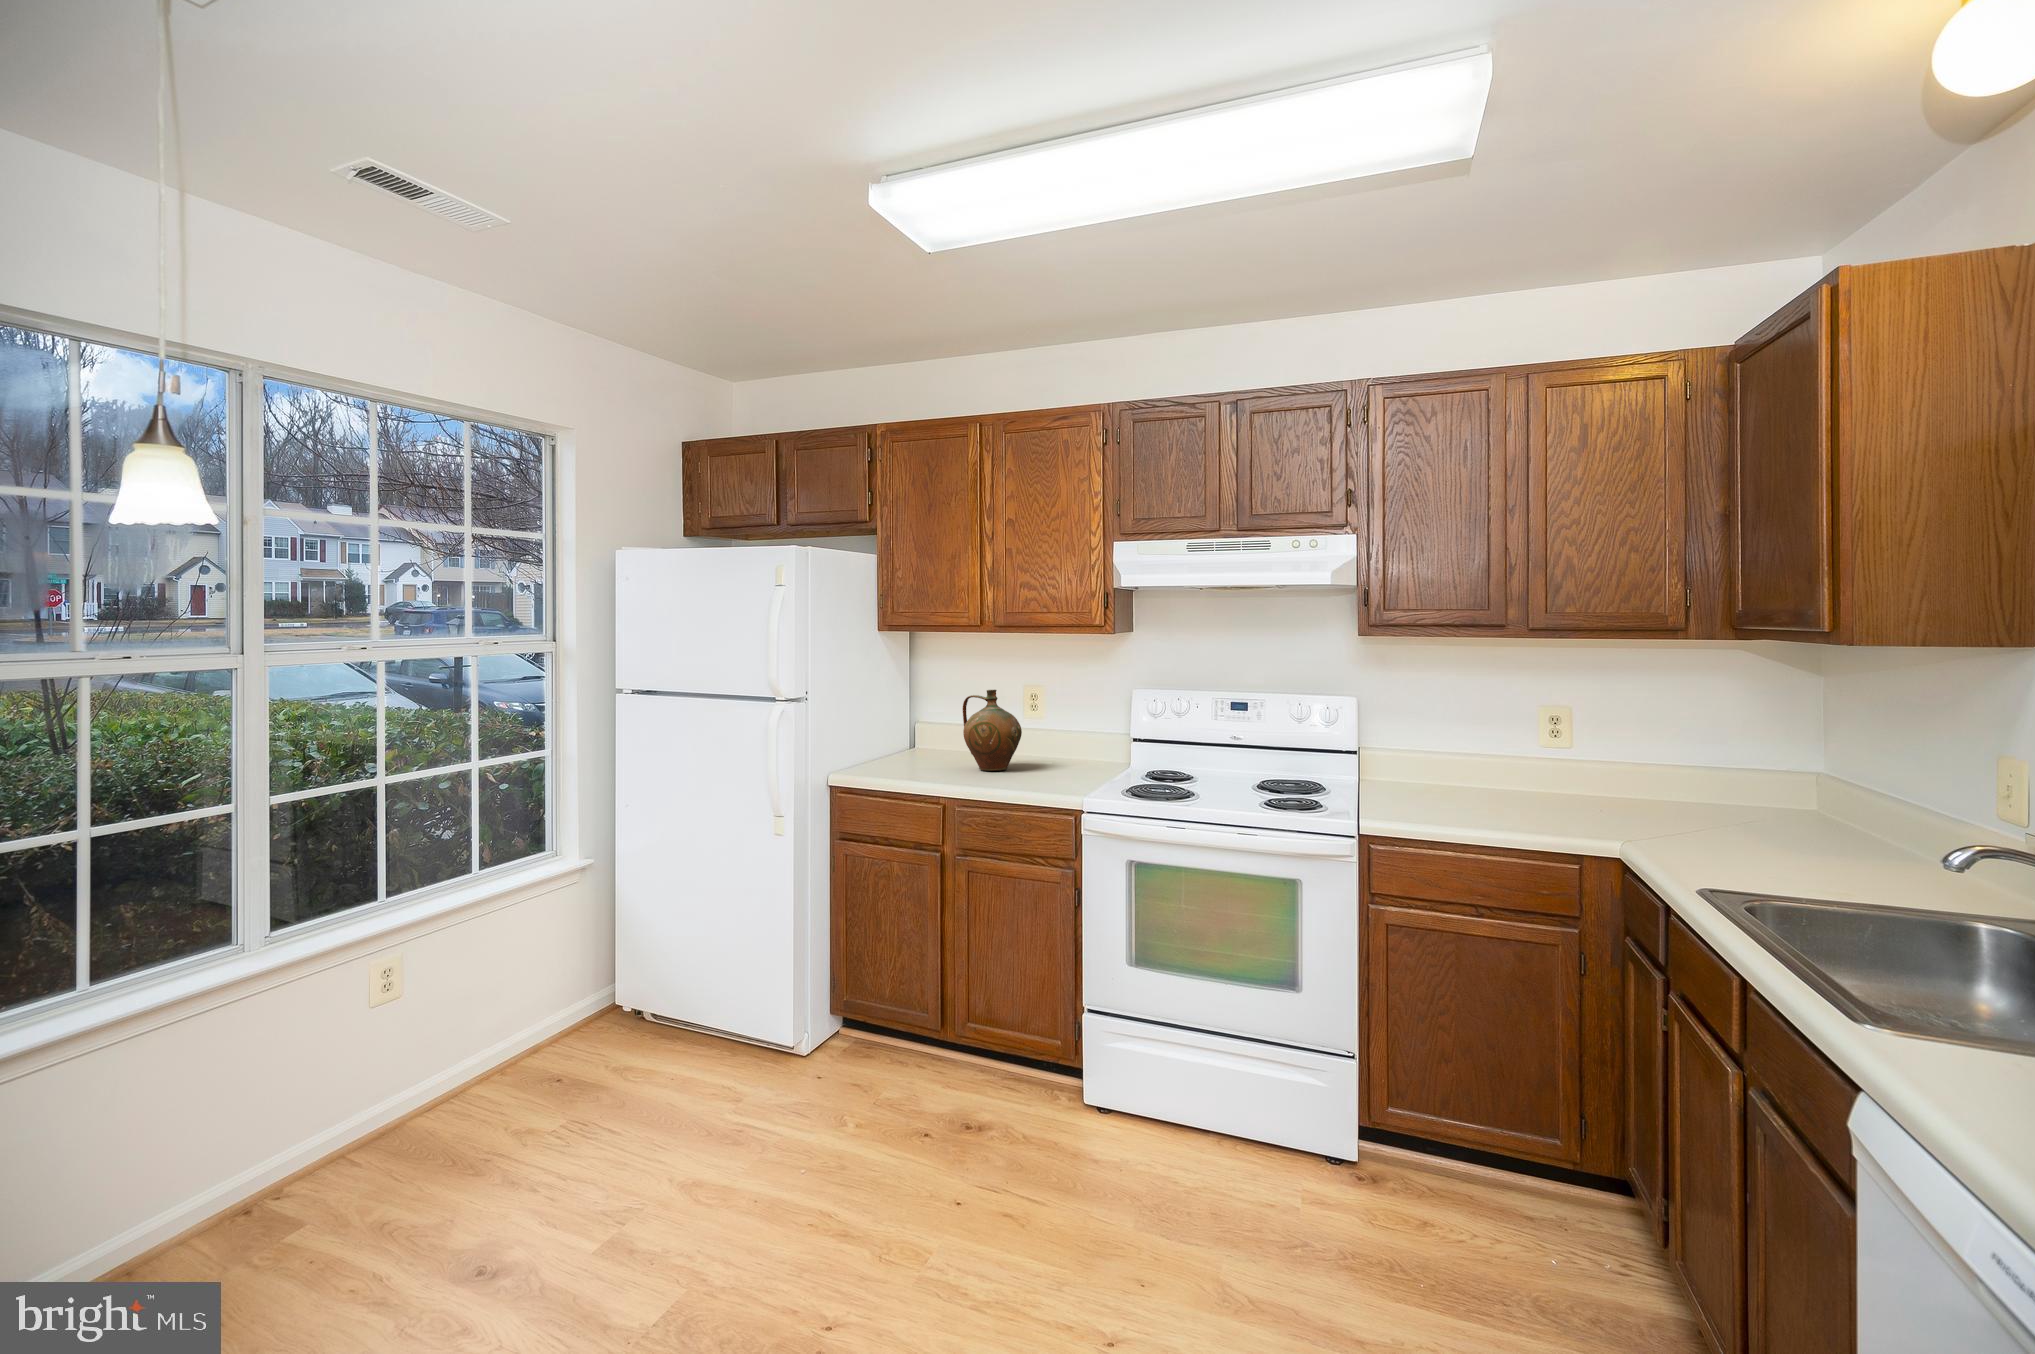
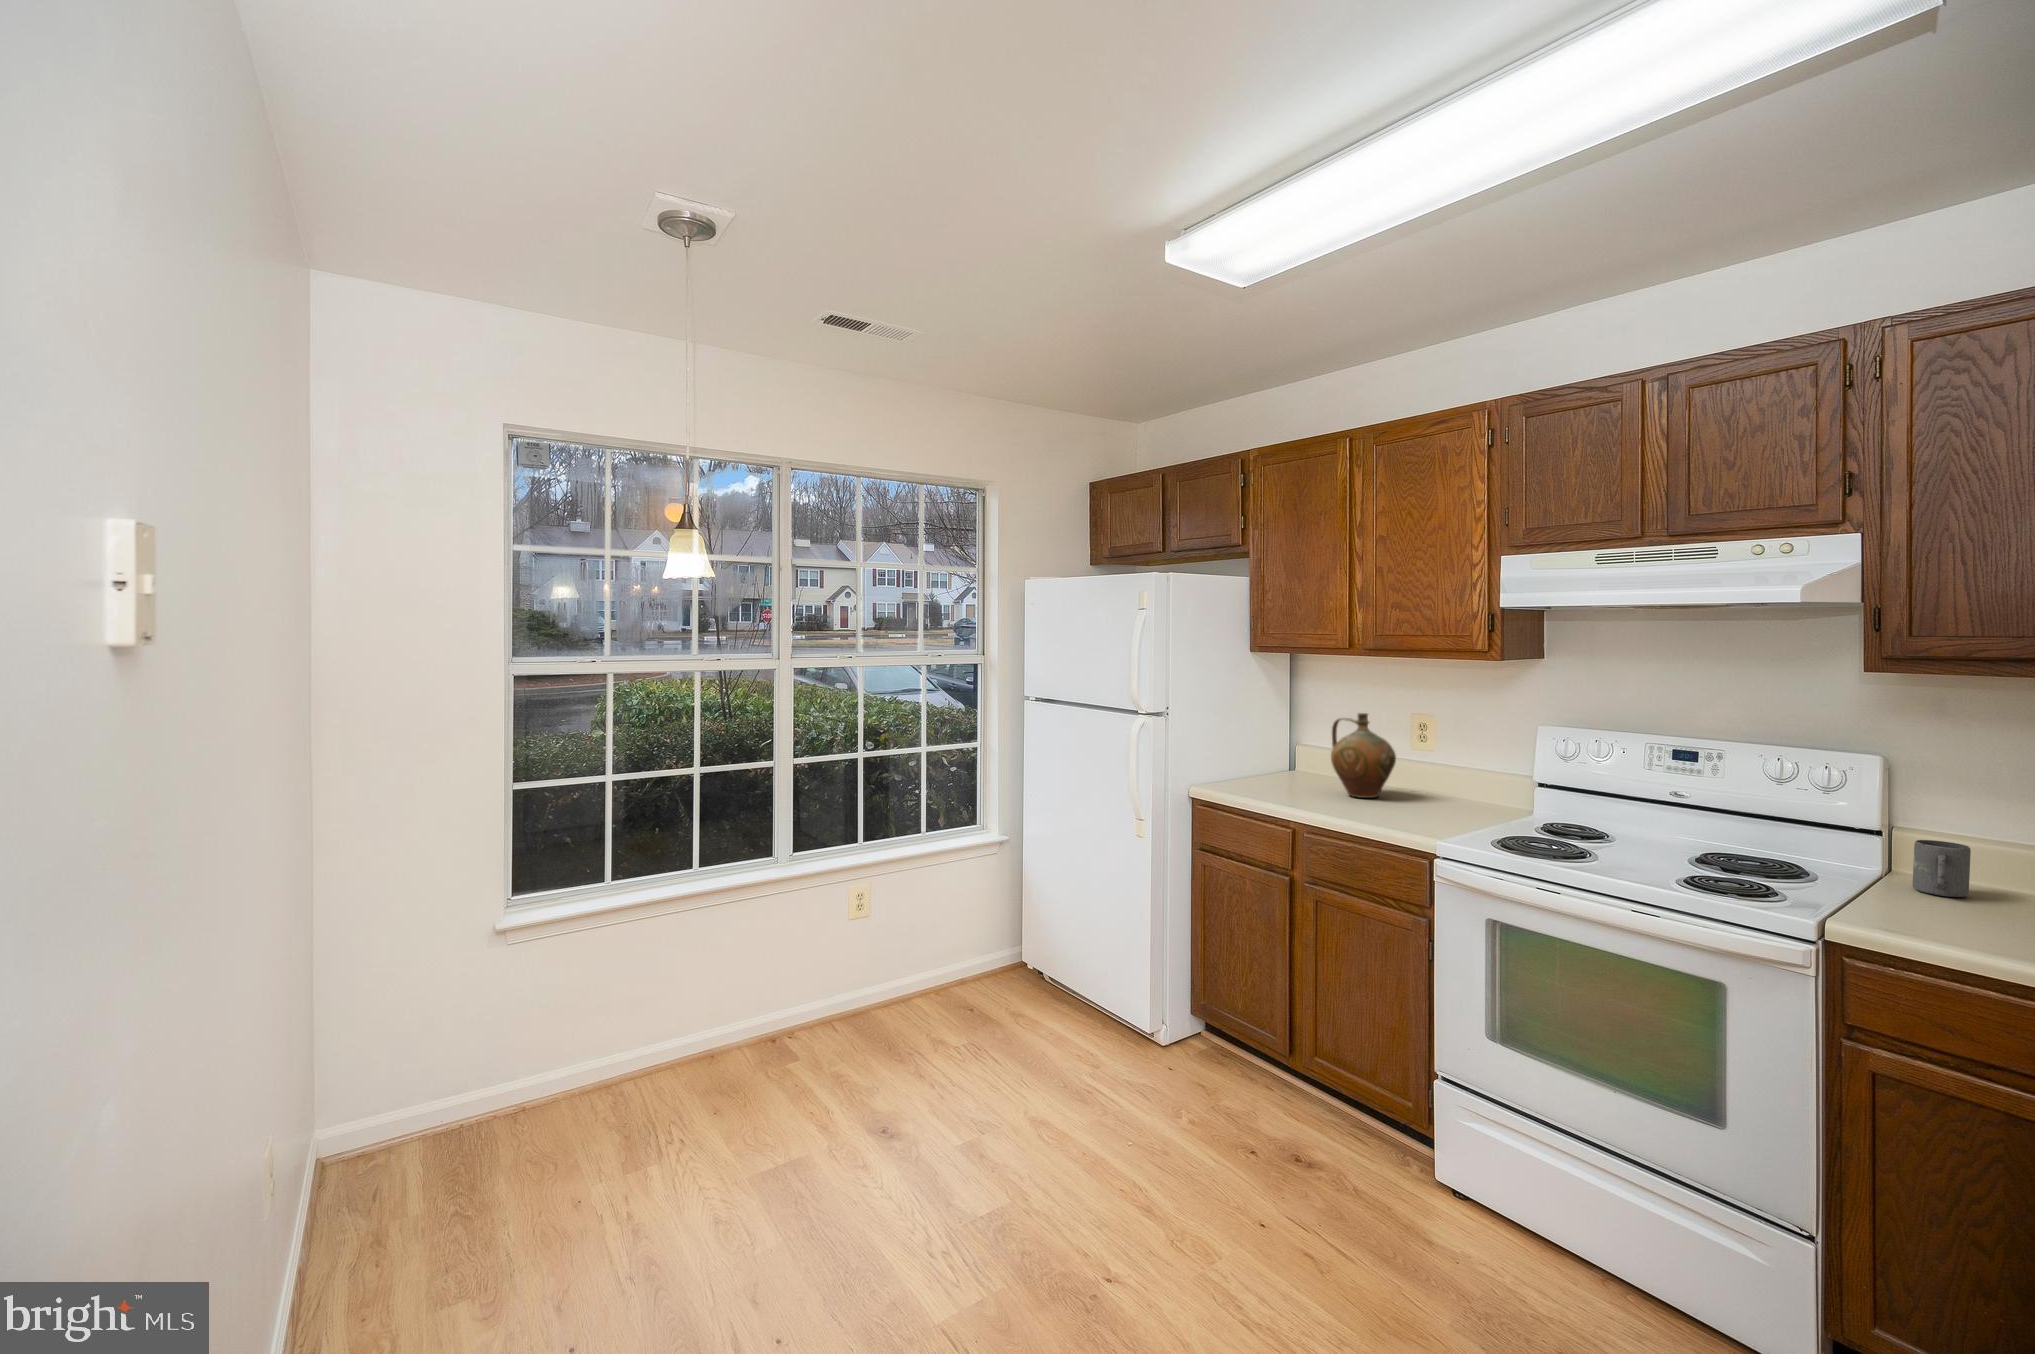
mug: none [1389,759,1419,797] -> present [1913,840,1971,897]

